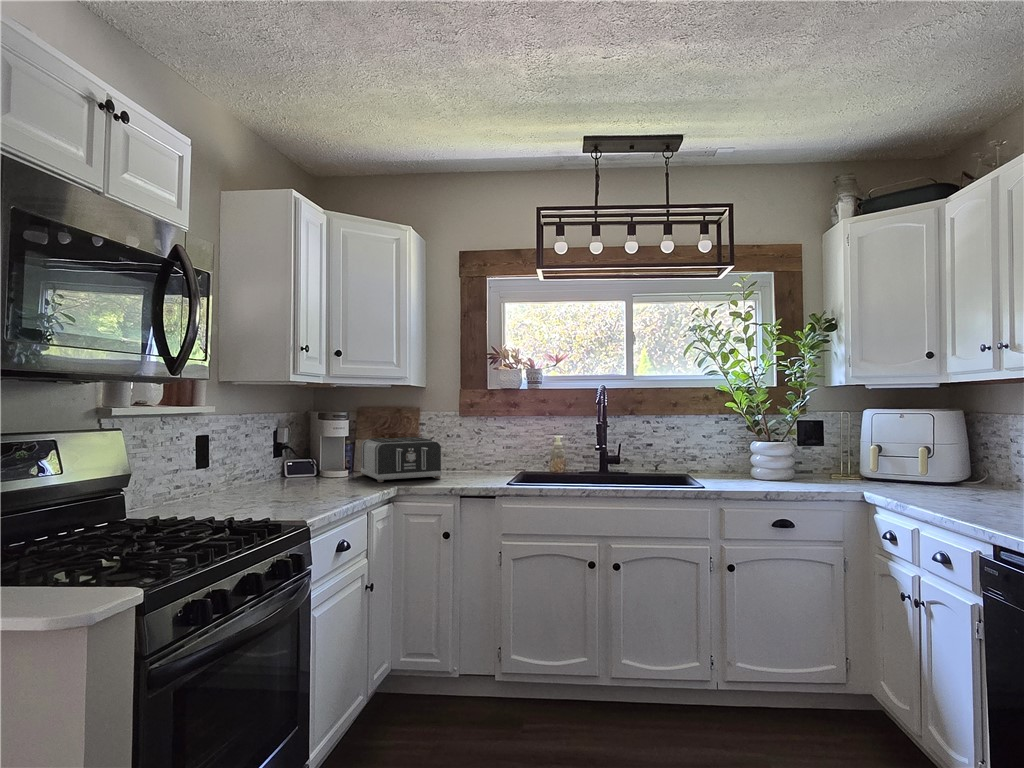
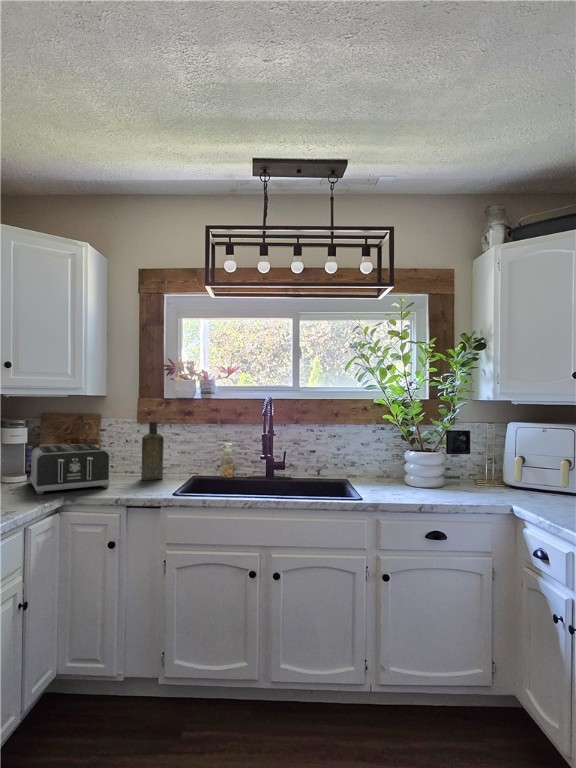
bottle: none [463,413,489,474] -> present [141,421,164,480]

